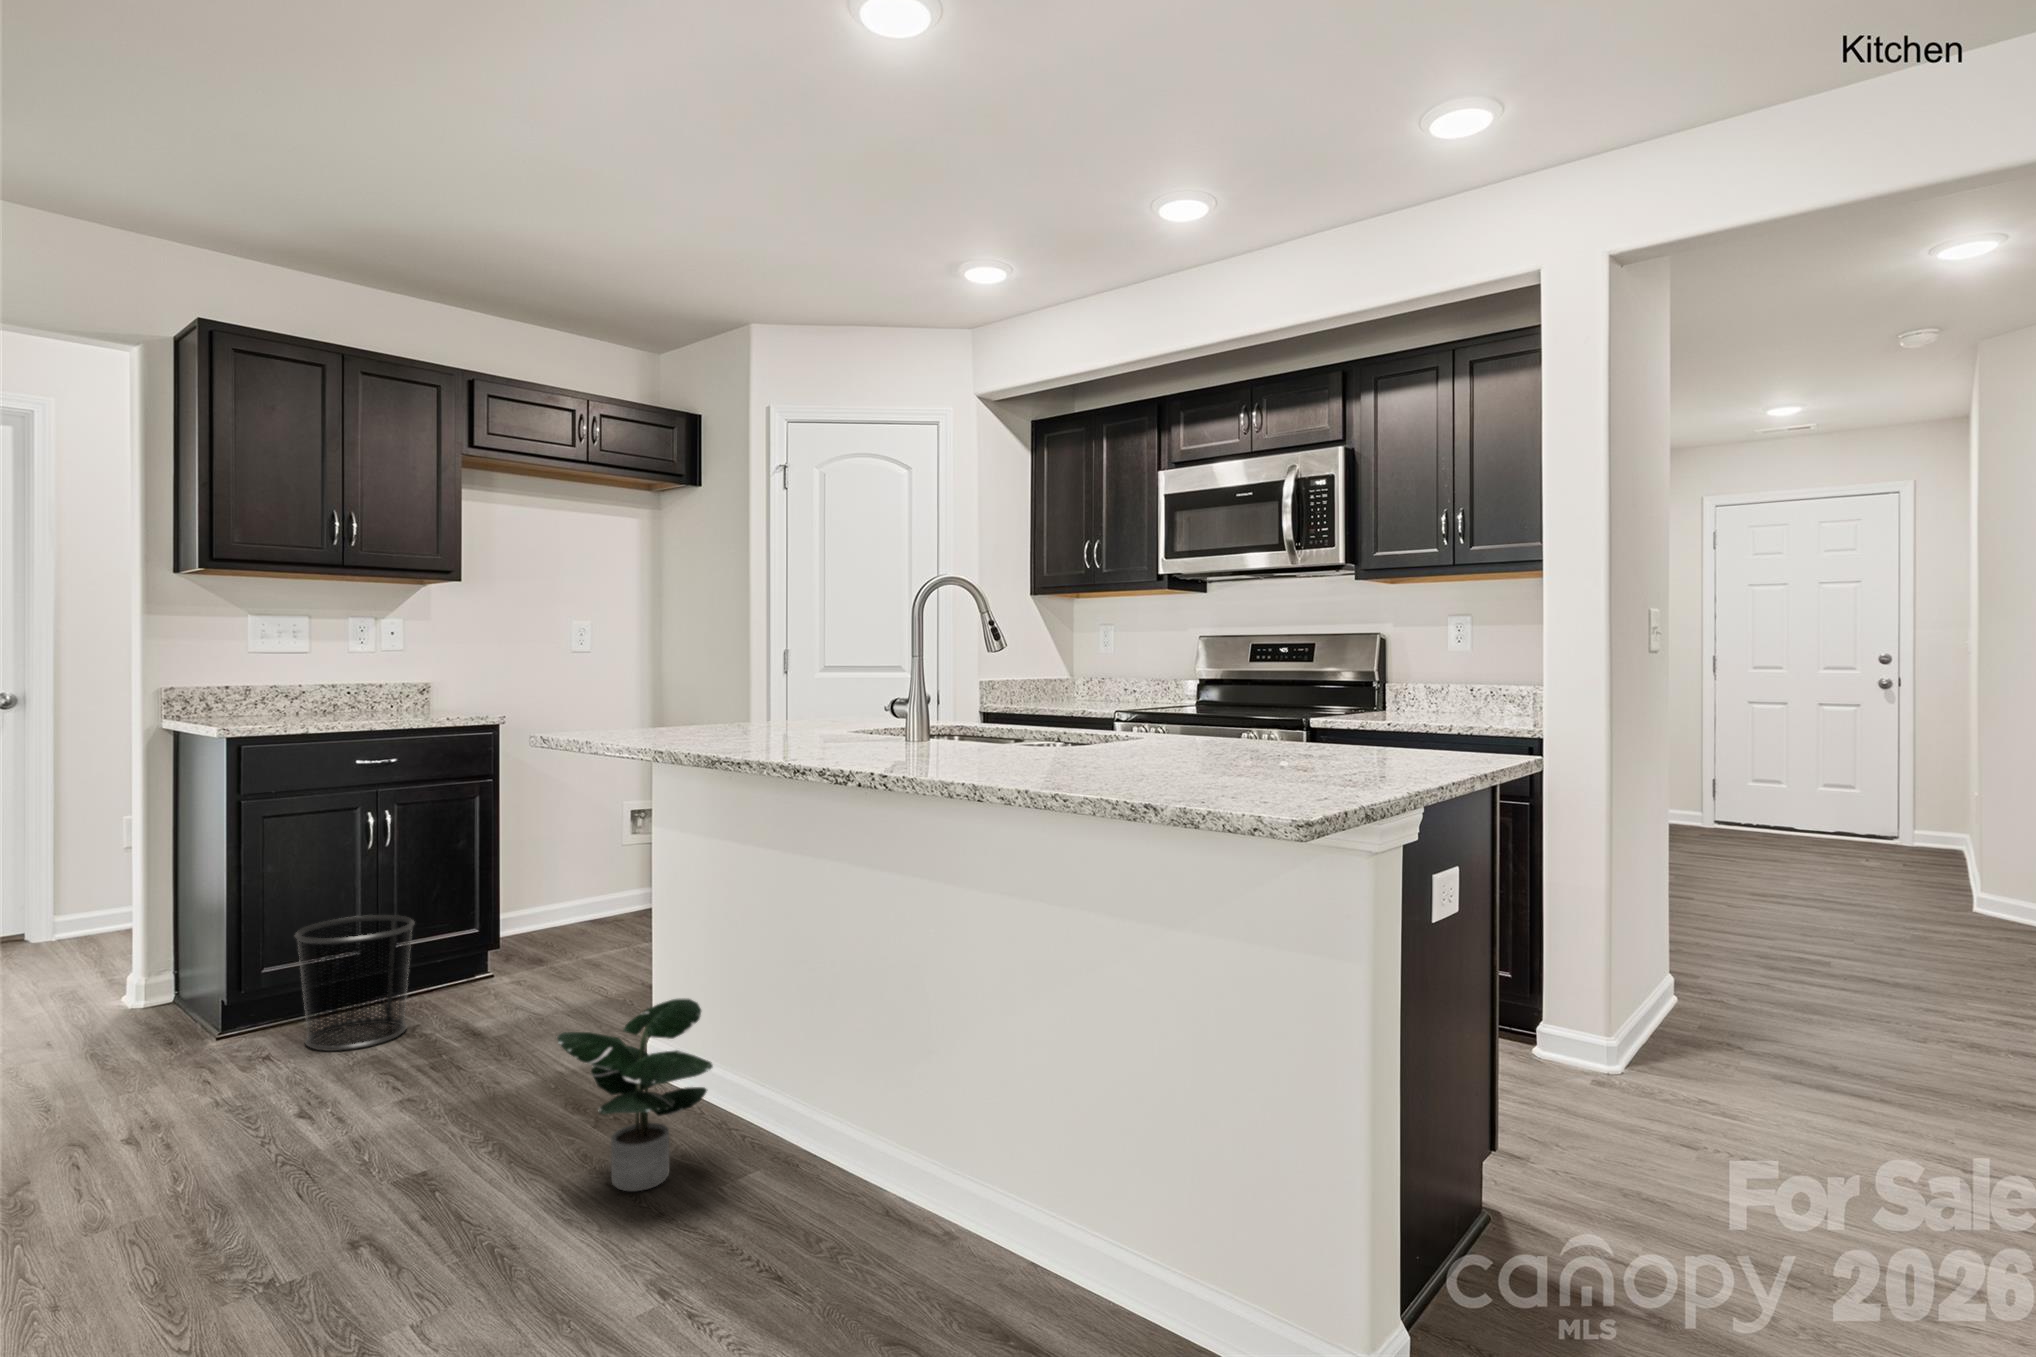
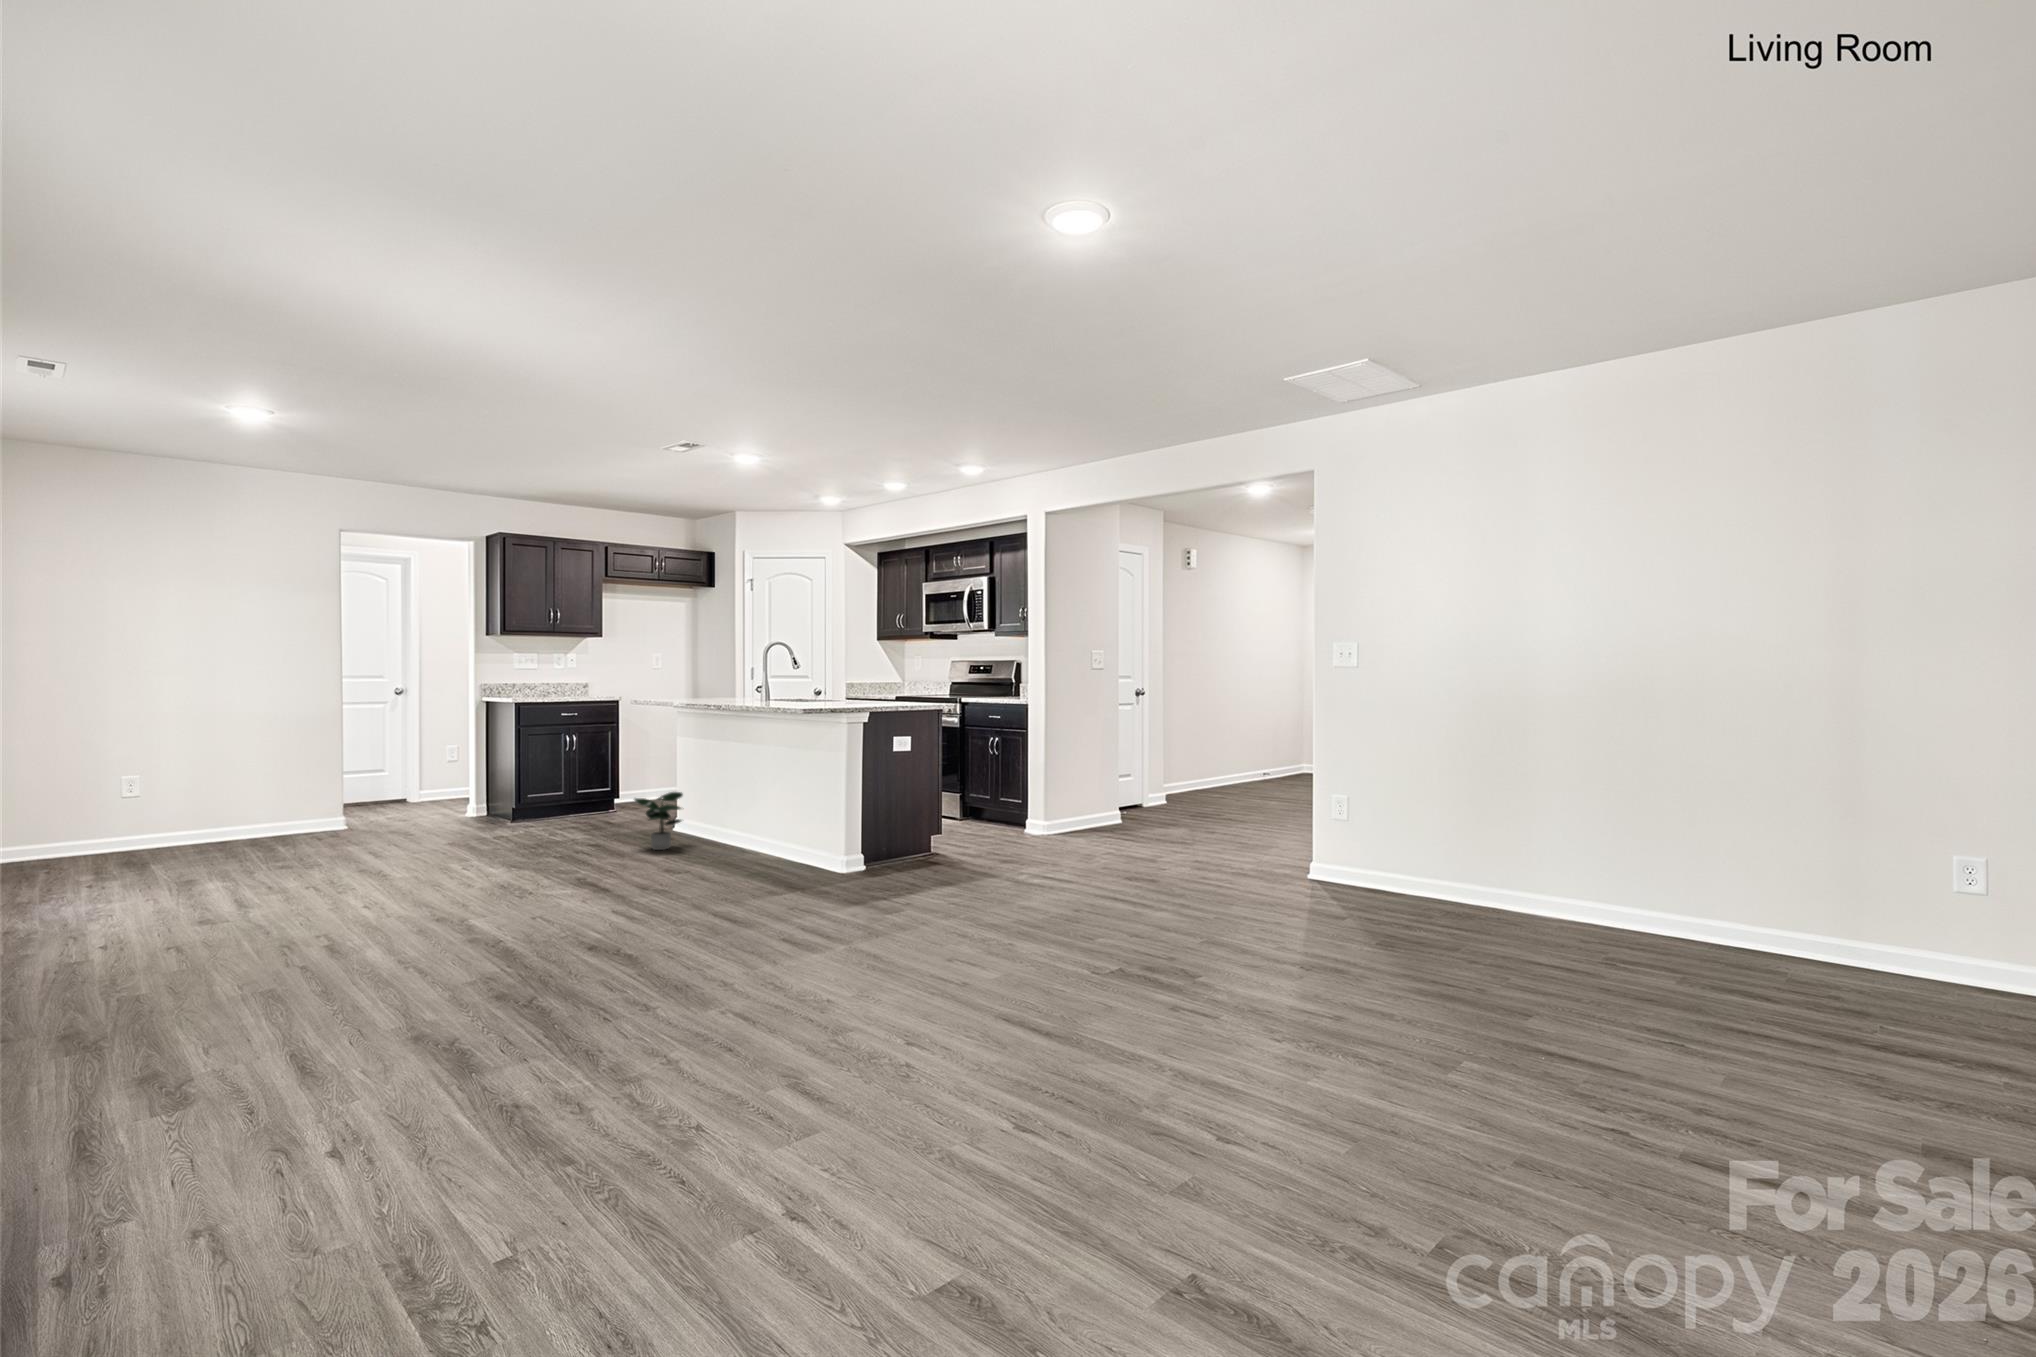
waste bin: present [295,915,414,1051] -> none [539,777,584,826]

